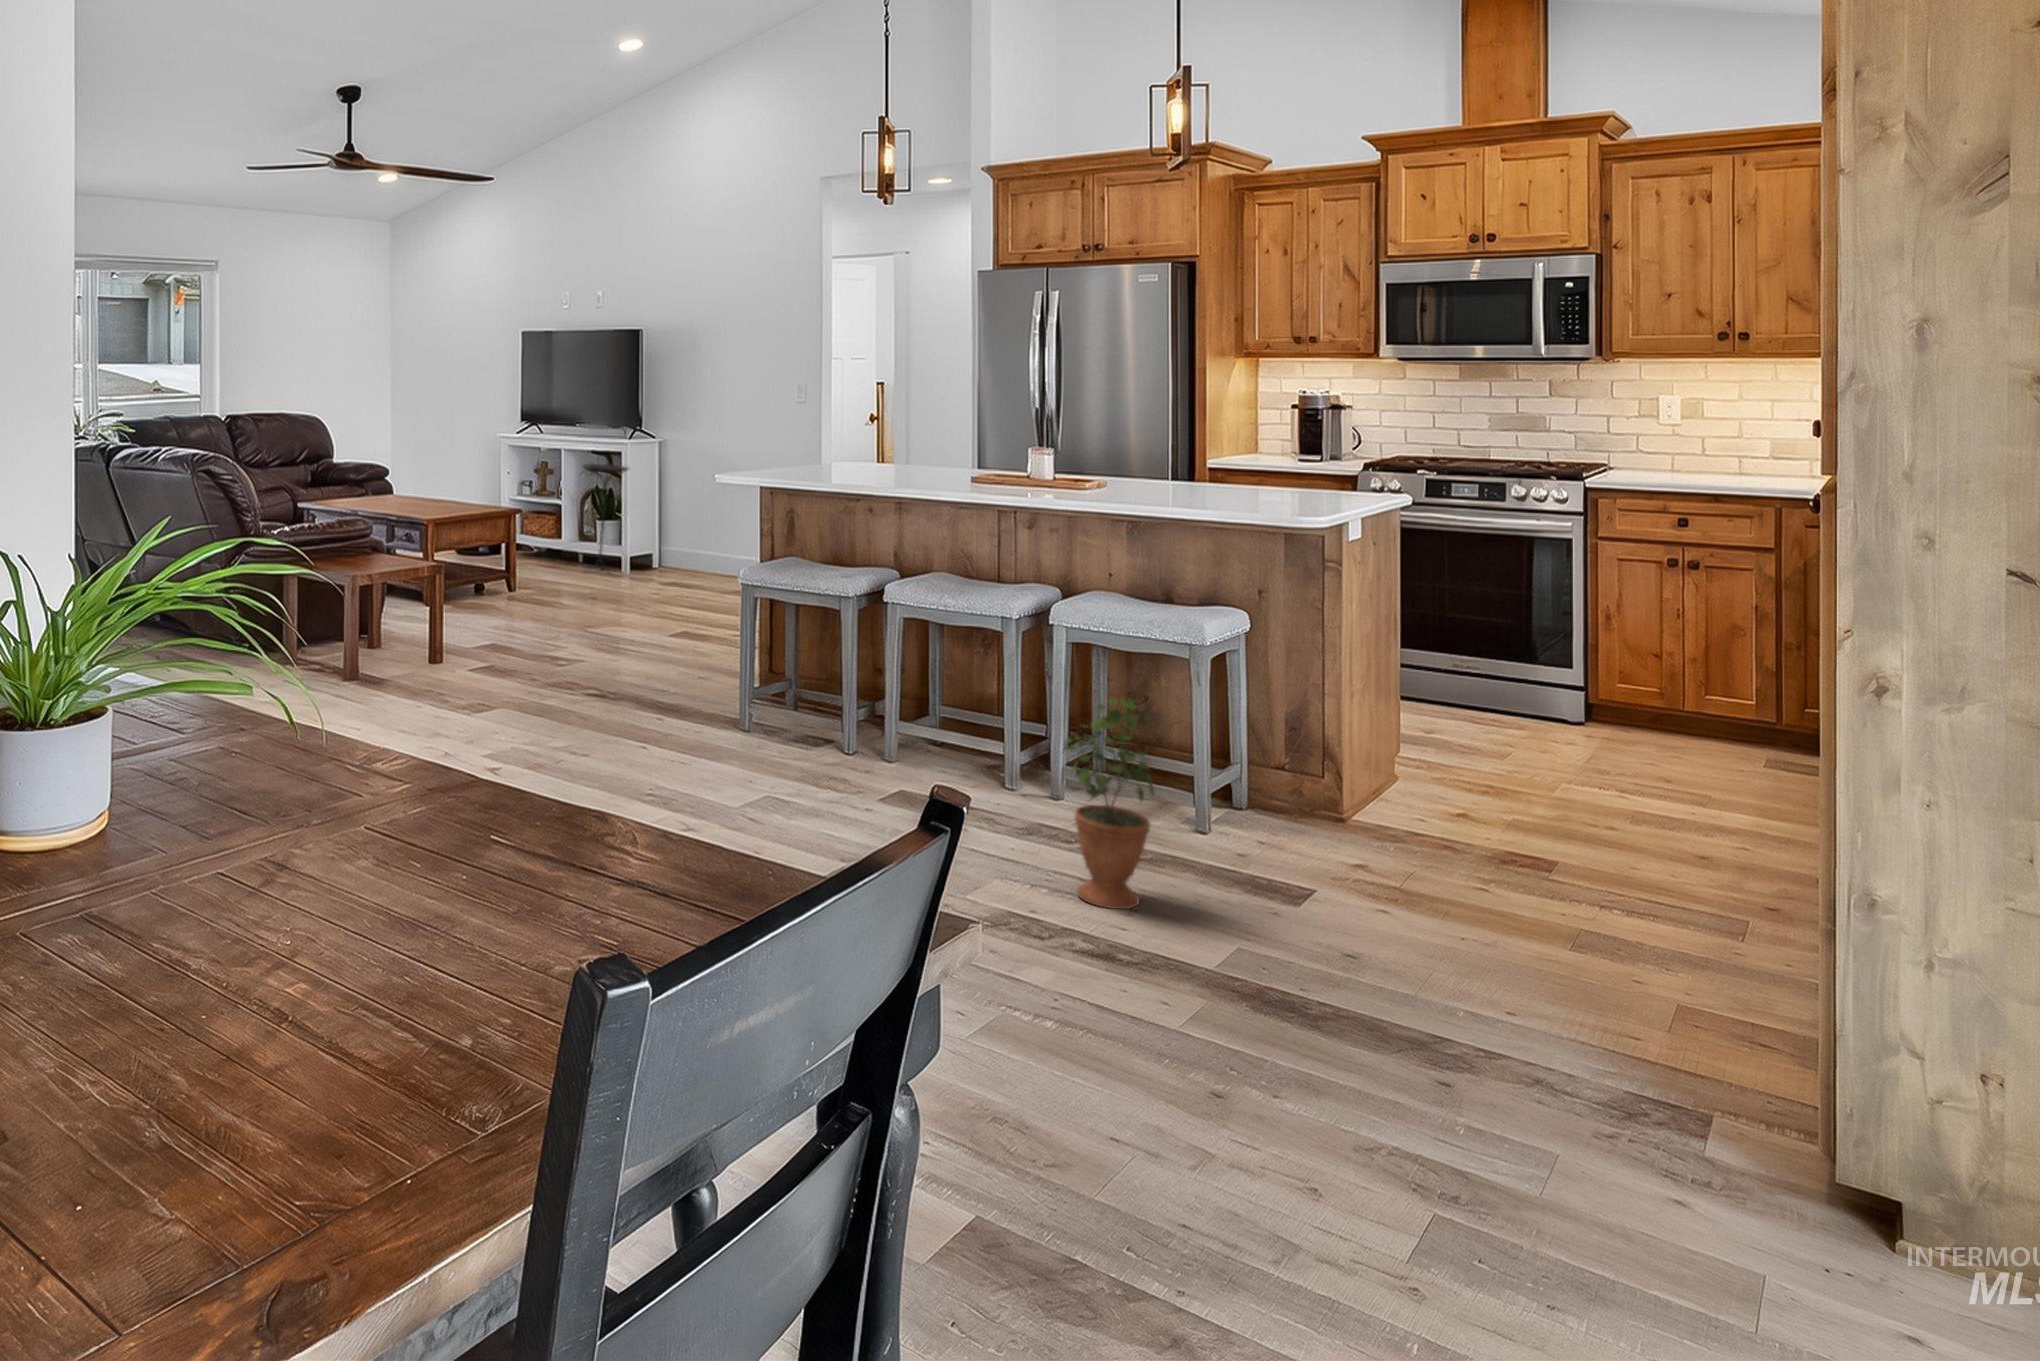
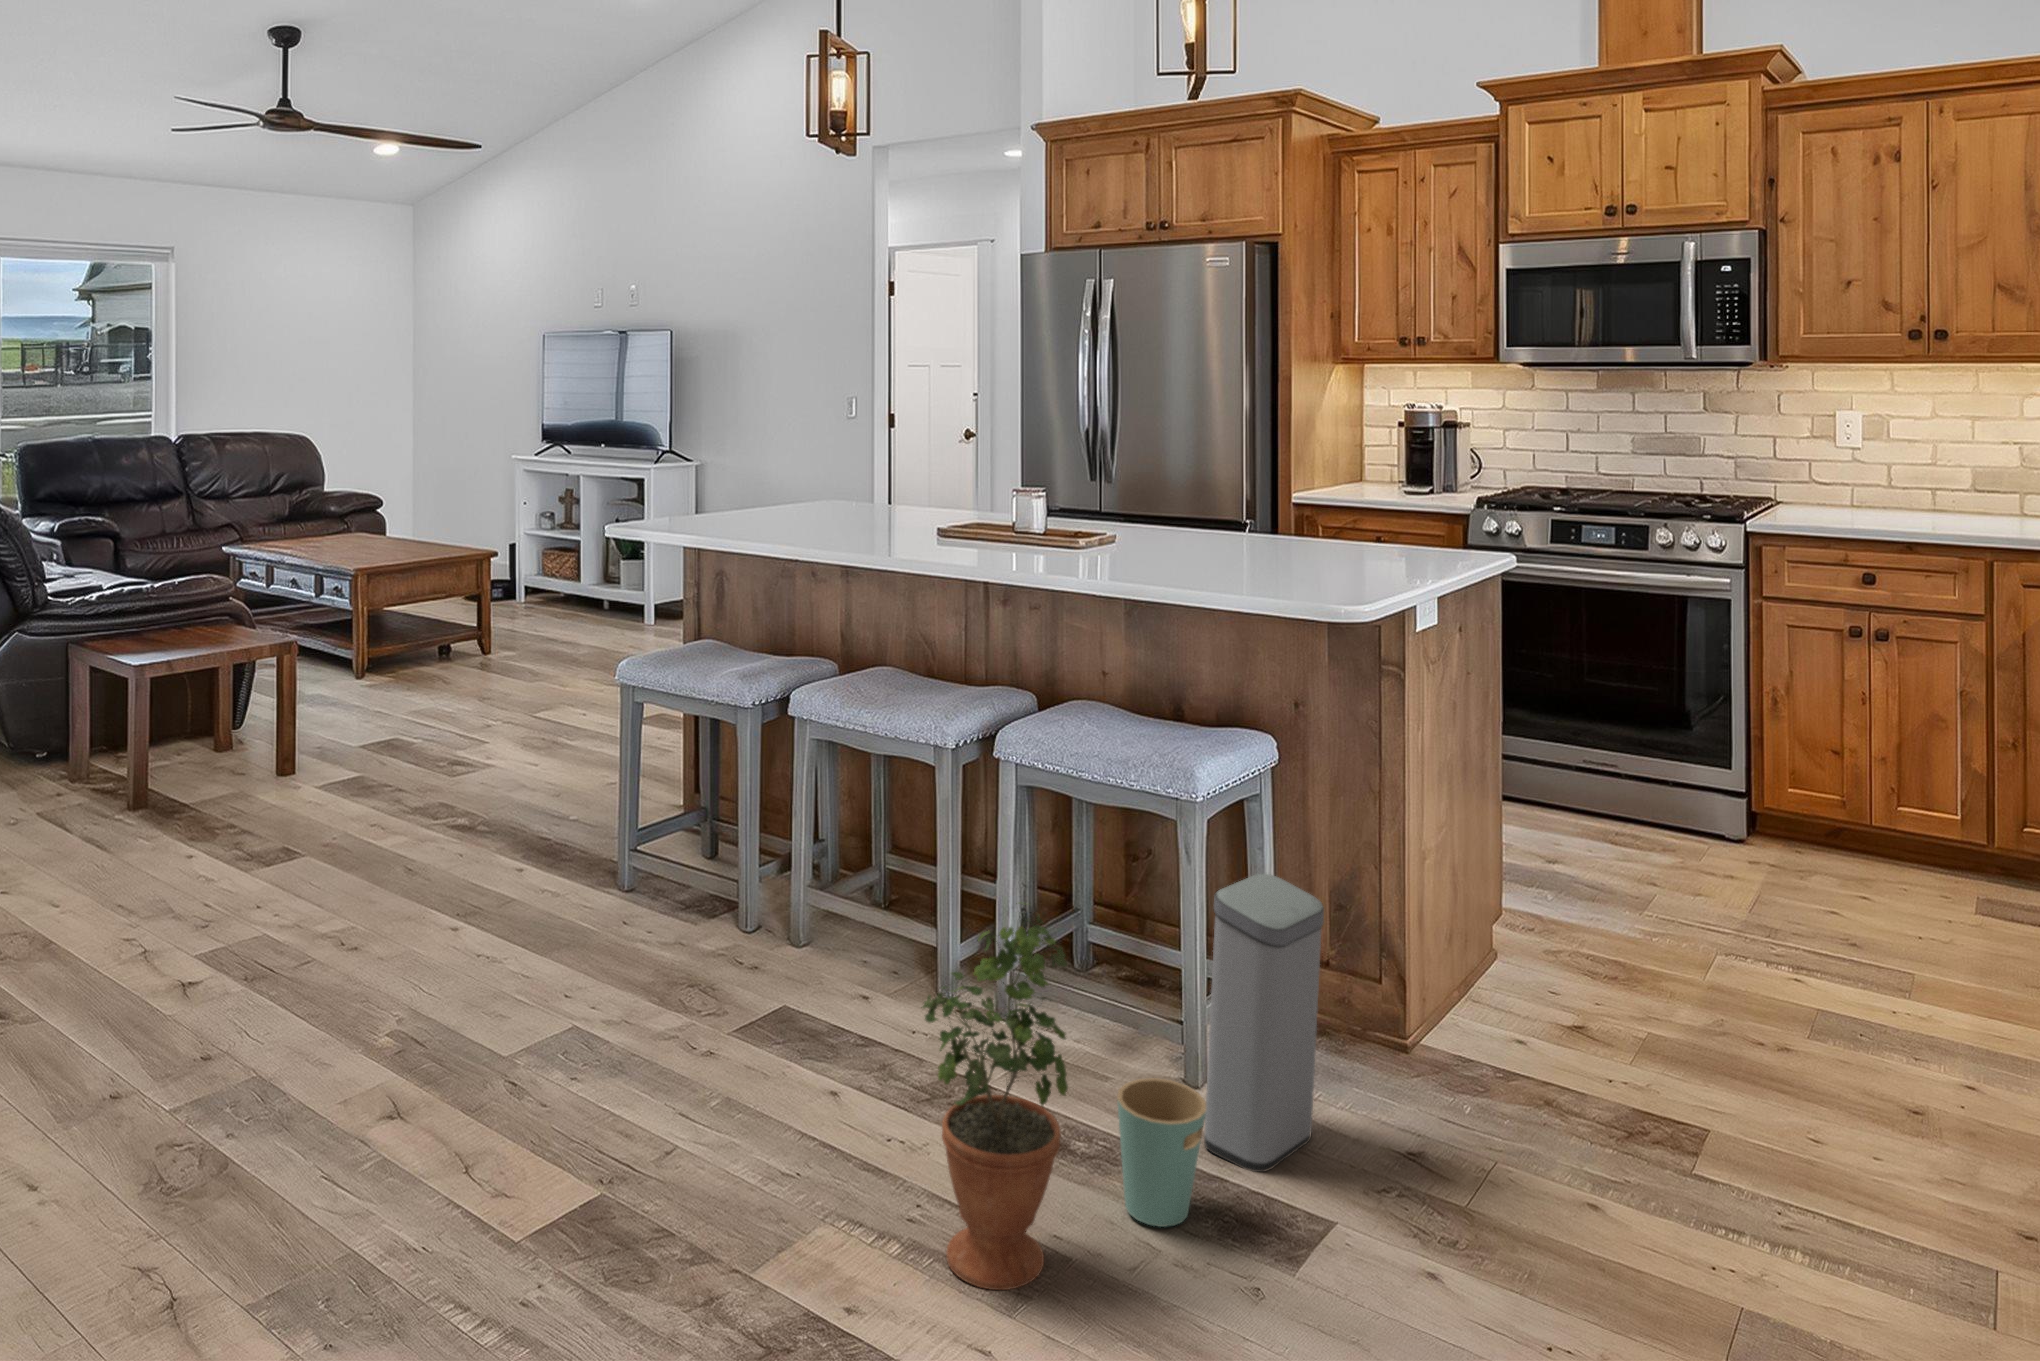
side table: present [583,463,630,568] -> none [590,490,655,626]
trash can: none [1175,688,1299,888] -> present [1117,874,1324,1227]

